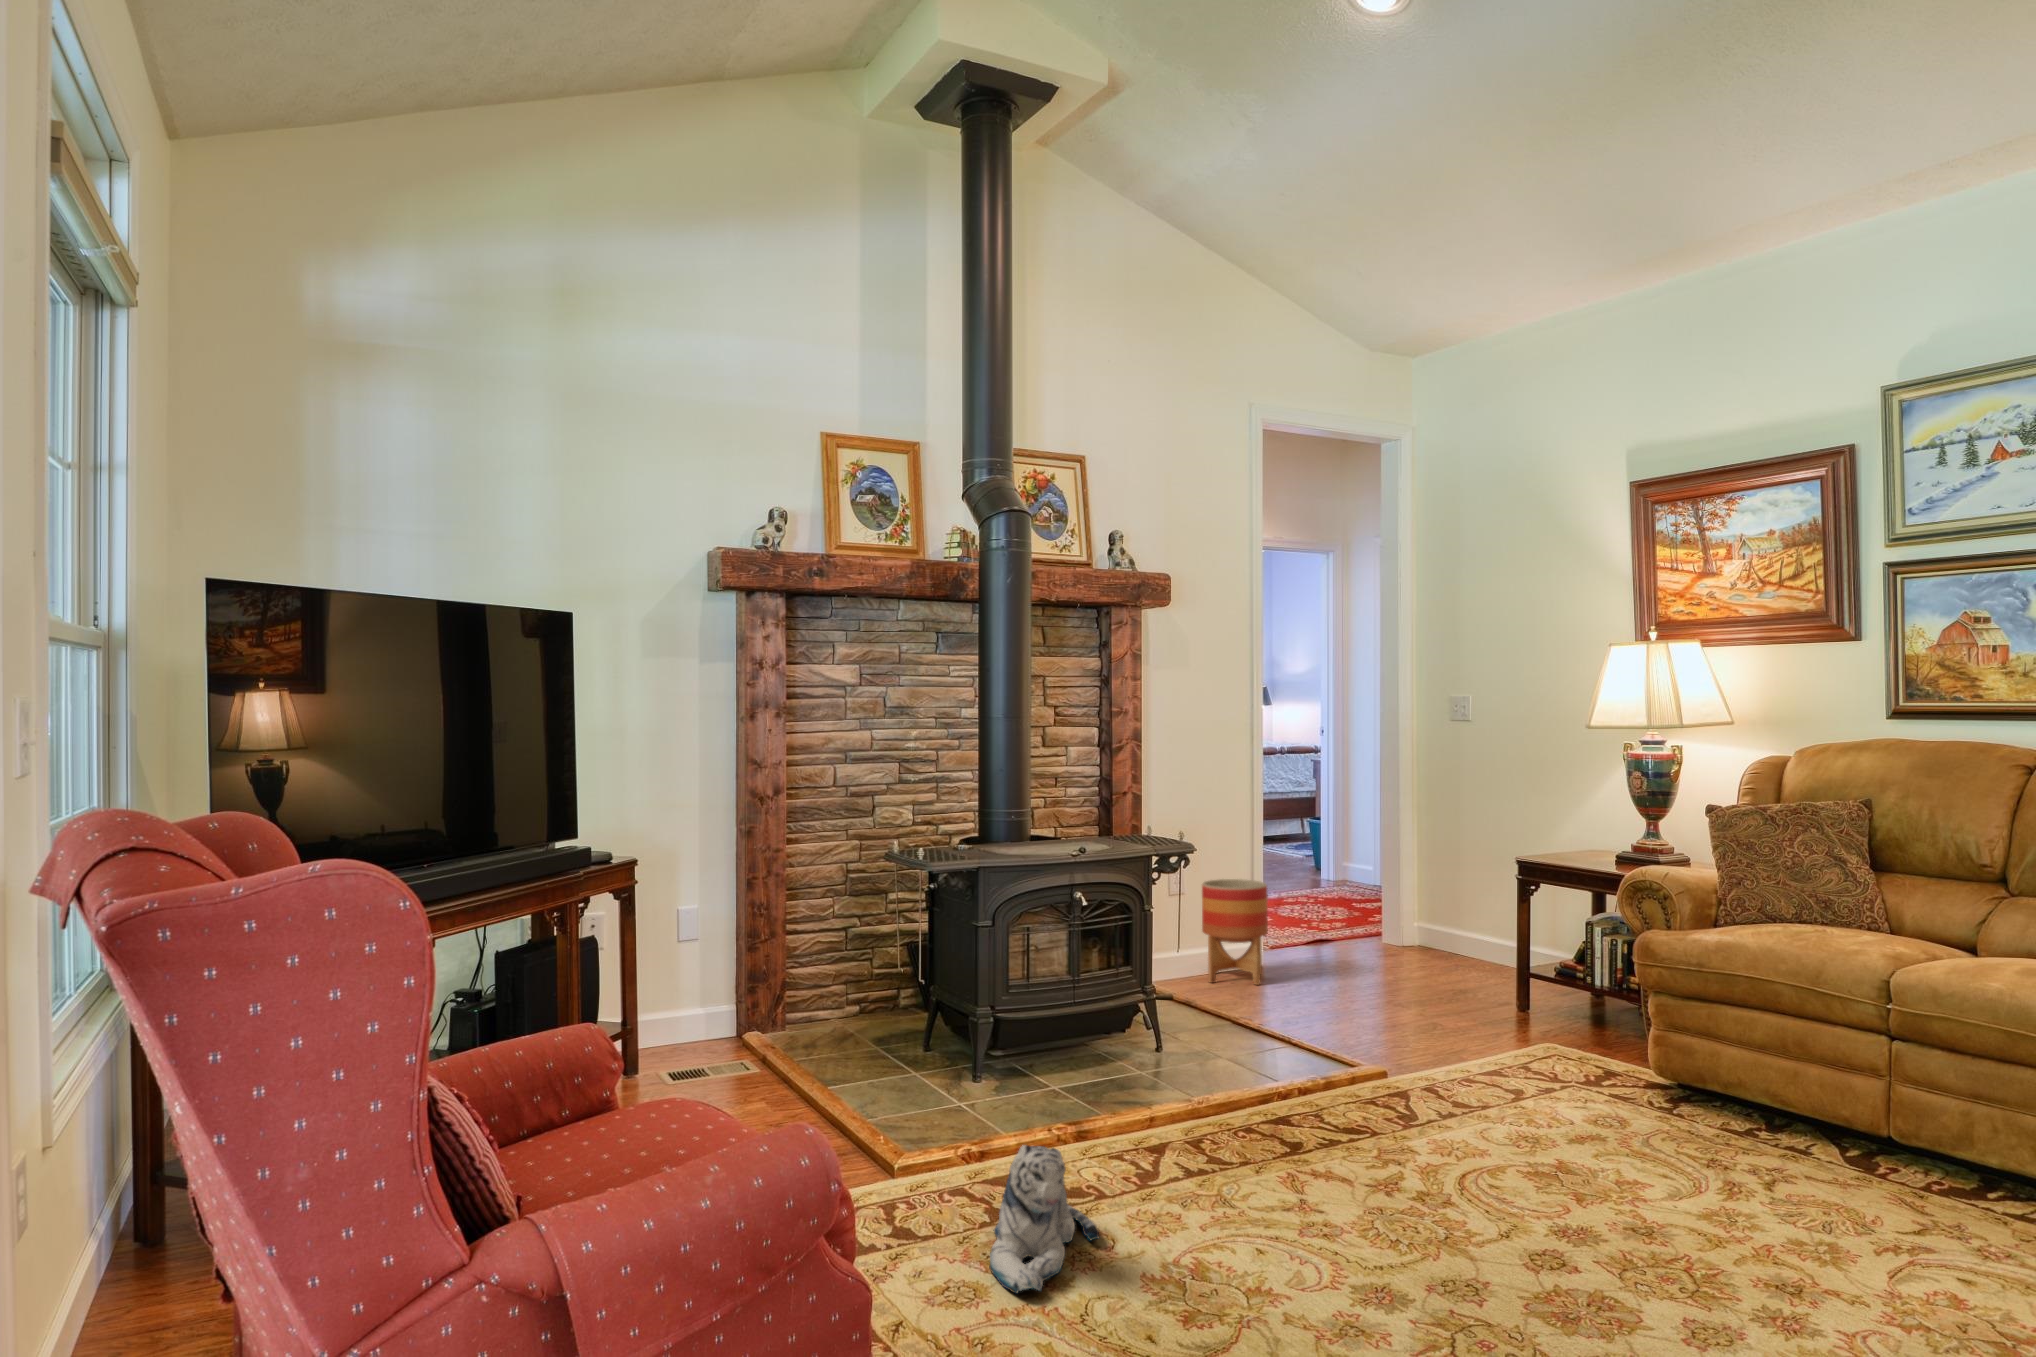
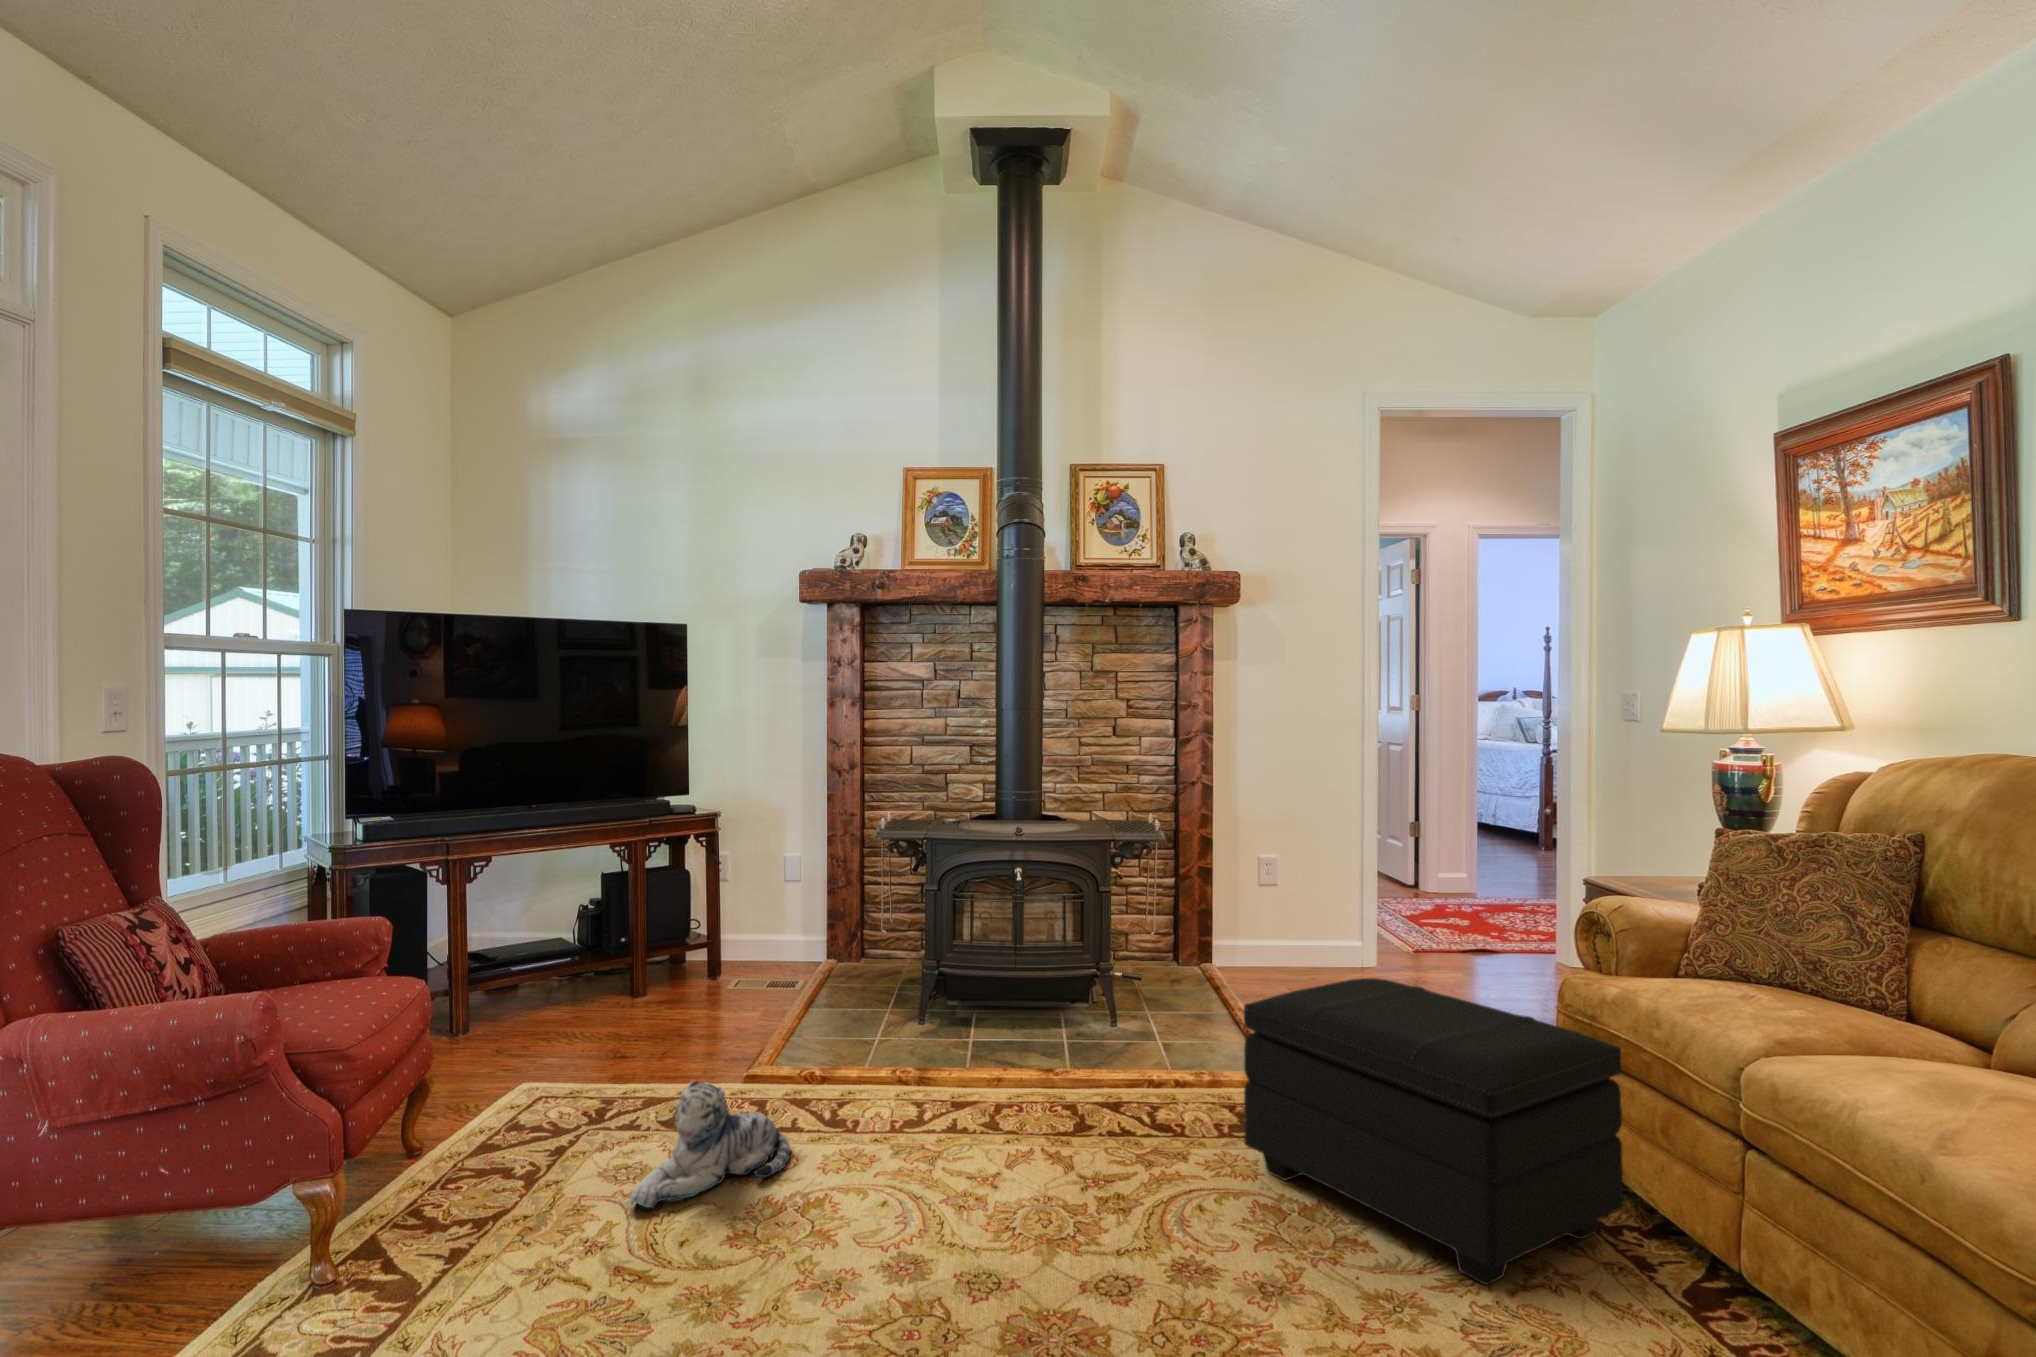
planter: present [1202,879,1268,985] -> none [1281,873,1348,983]
footstool: none [1450,956,1749,1182] -> present [1244,978,1623,1285]

